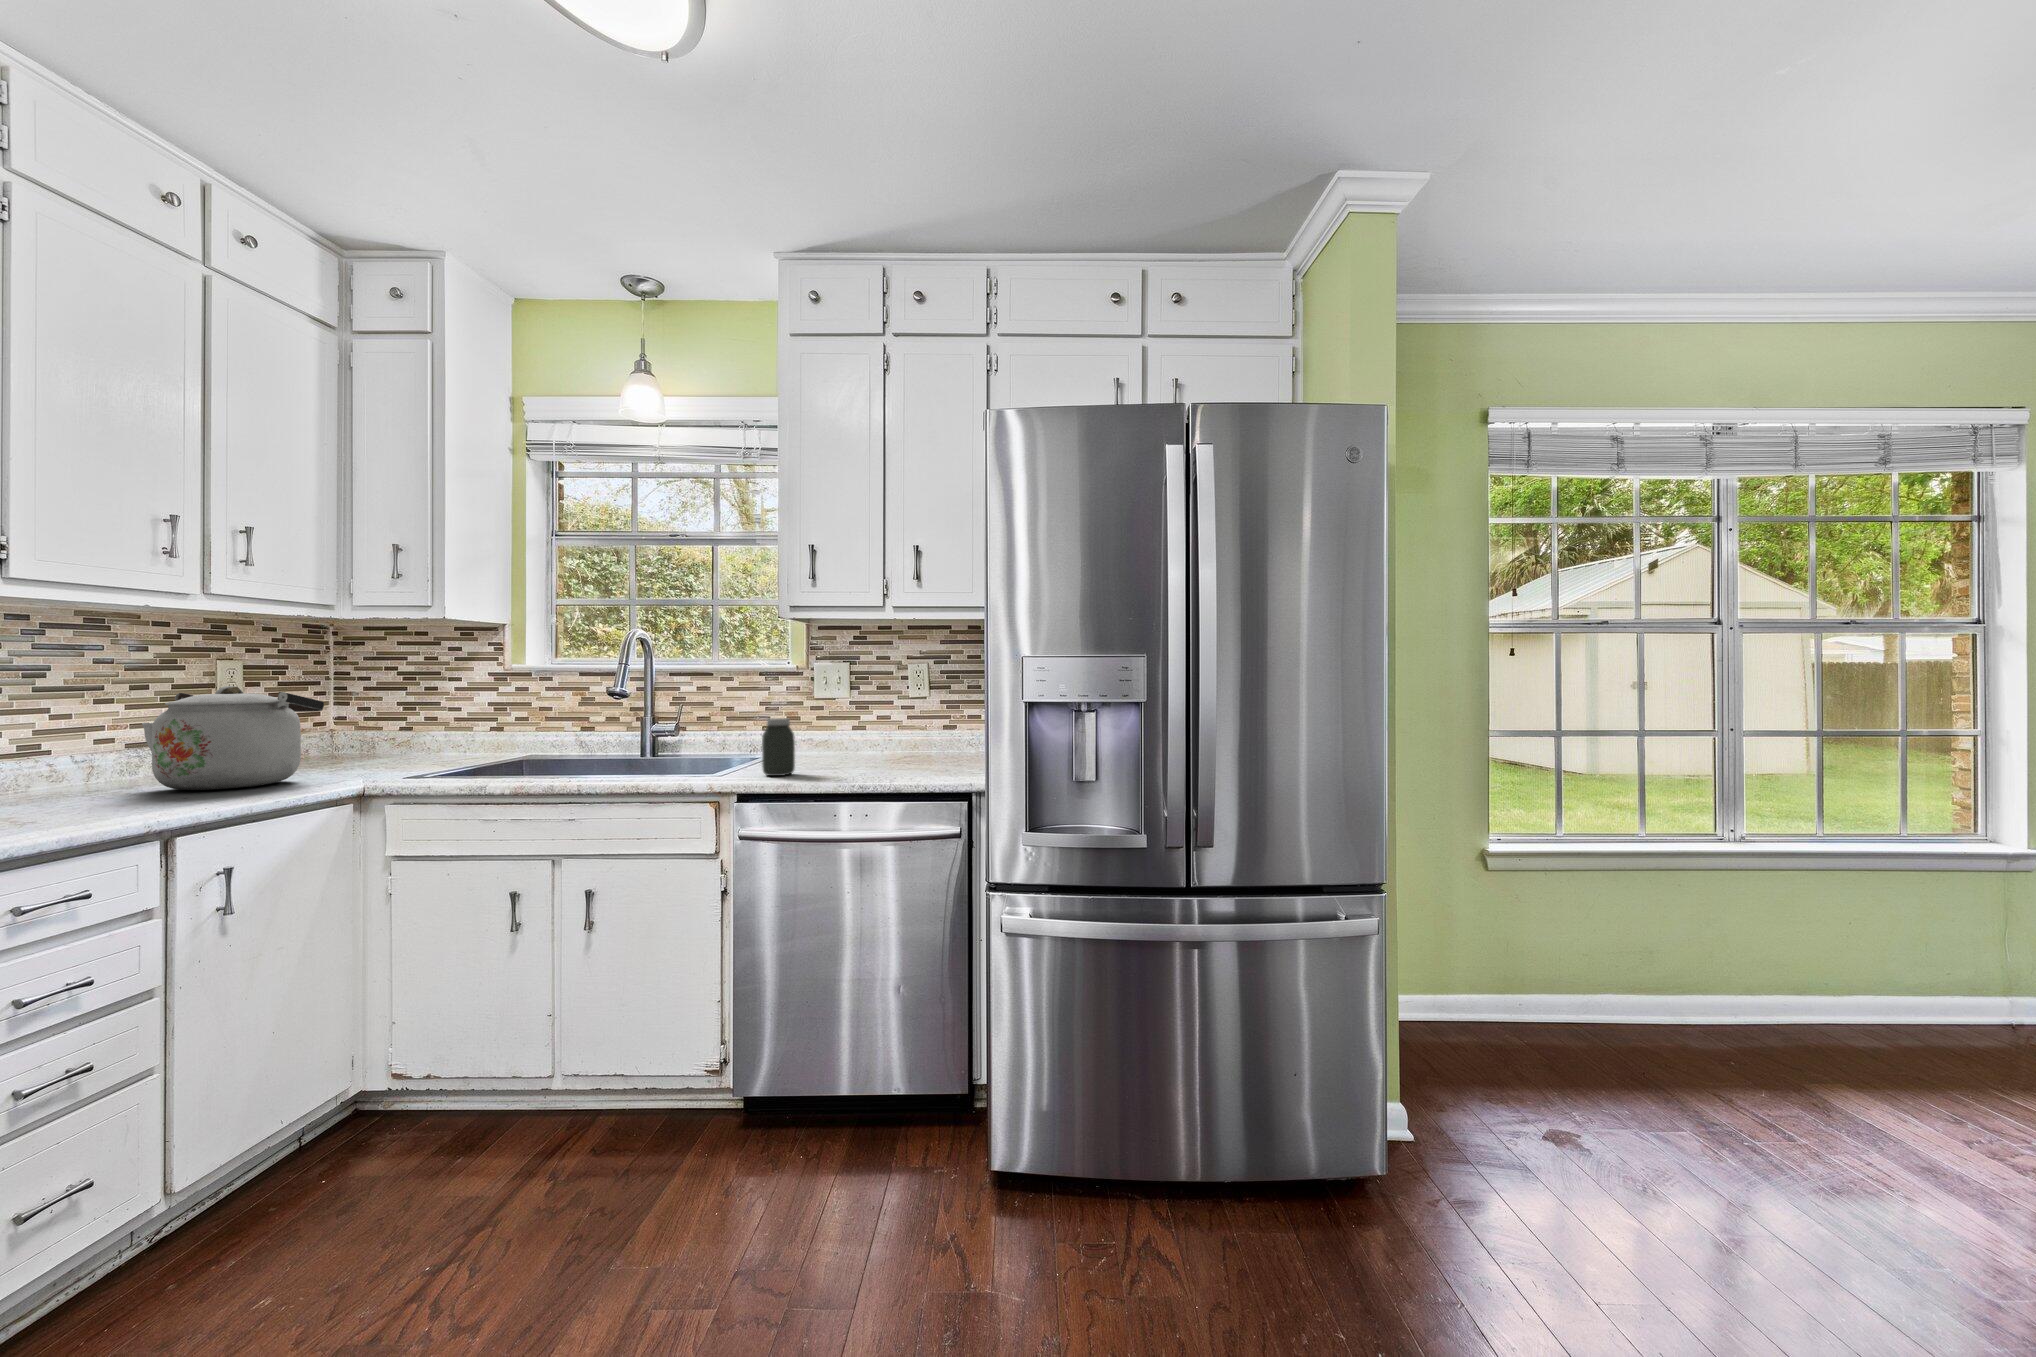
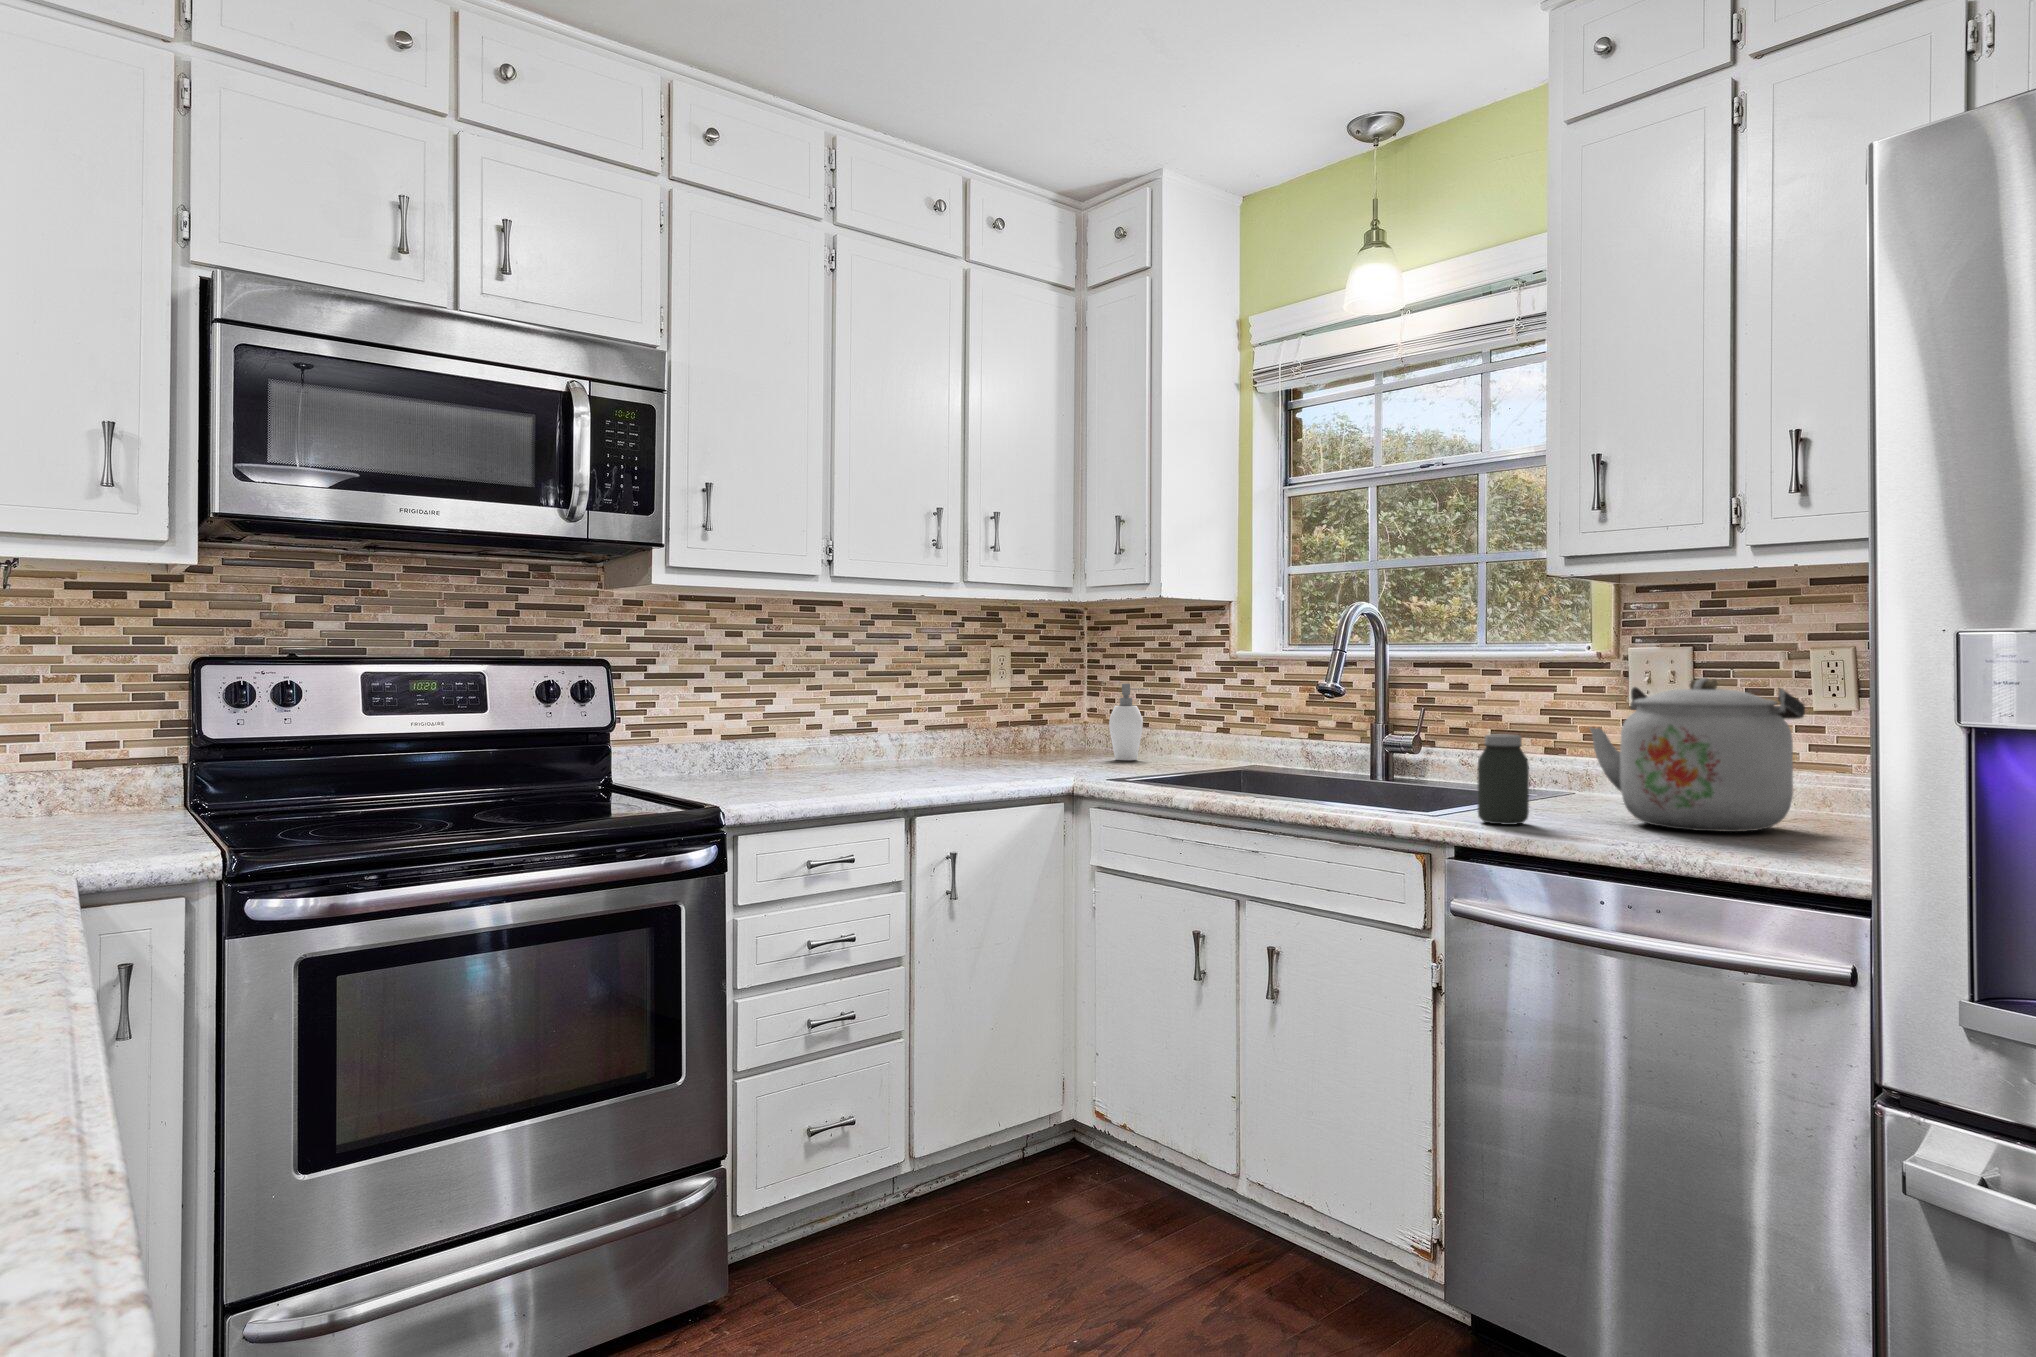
kettle: present [142,686,324,790] -> present [1590,678,1805,832]
soap dispenser: none [369,693,415,759] -> present [1109,684,1148,760]

